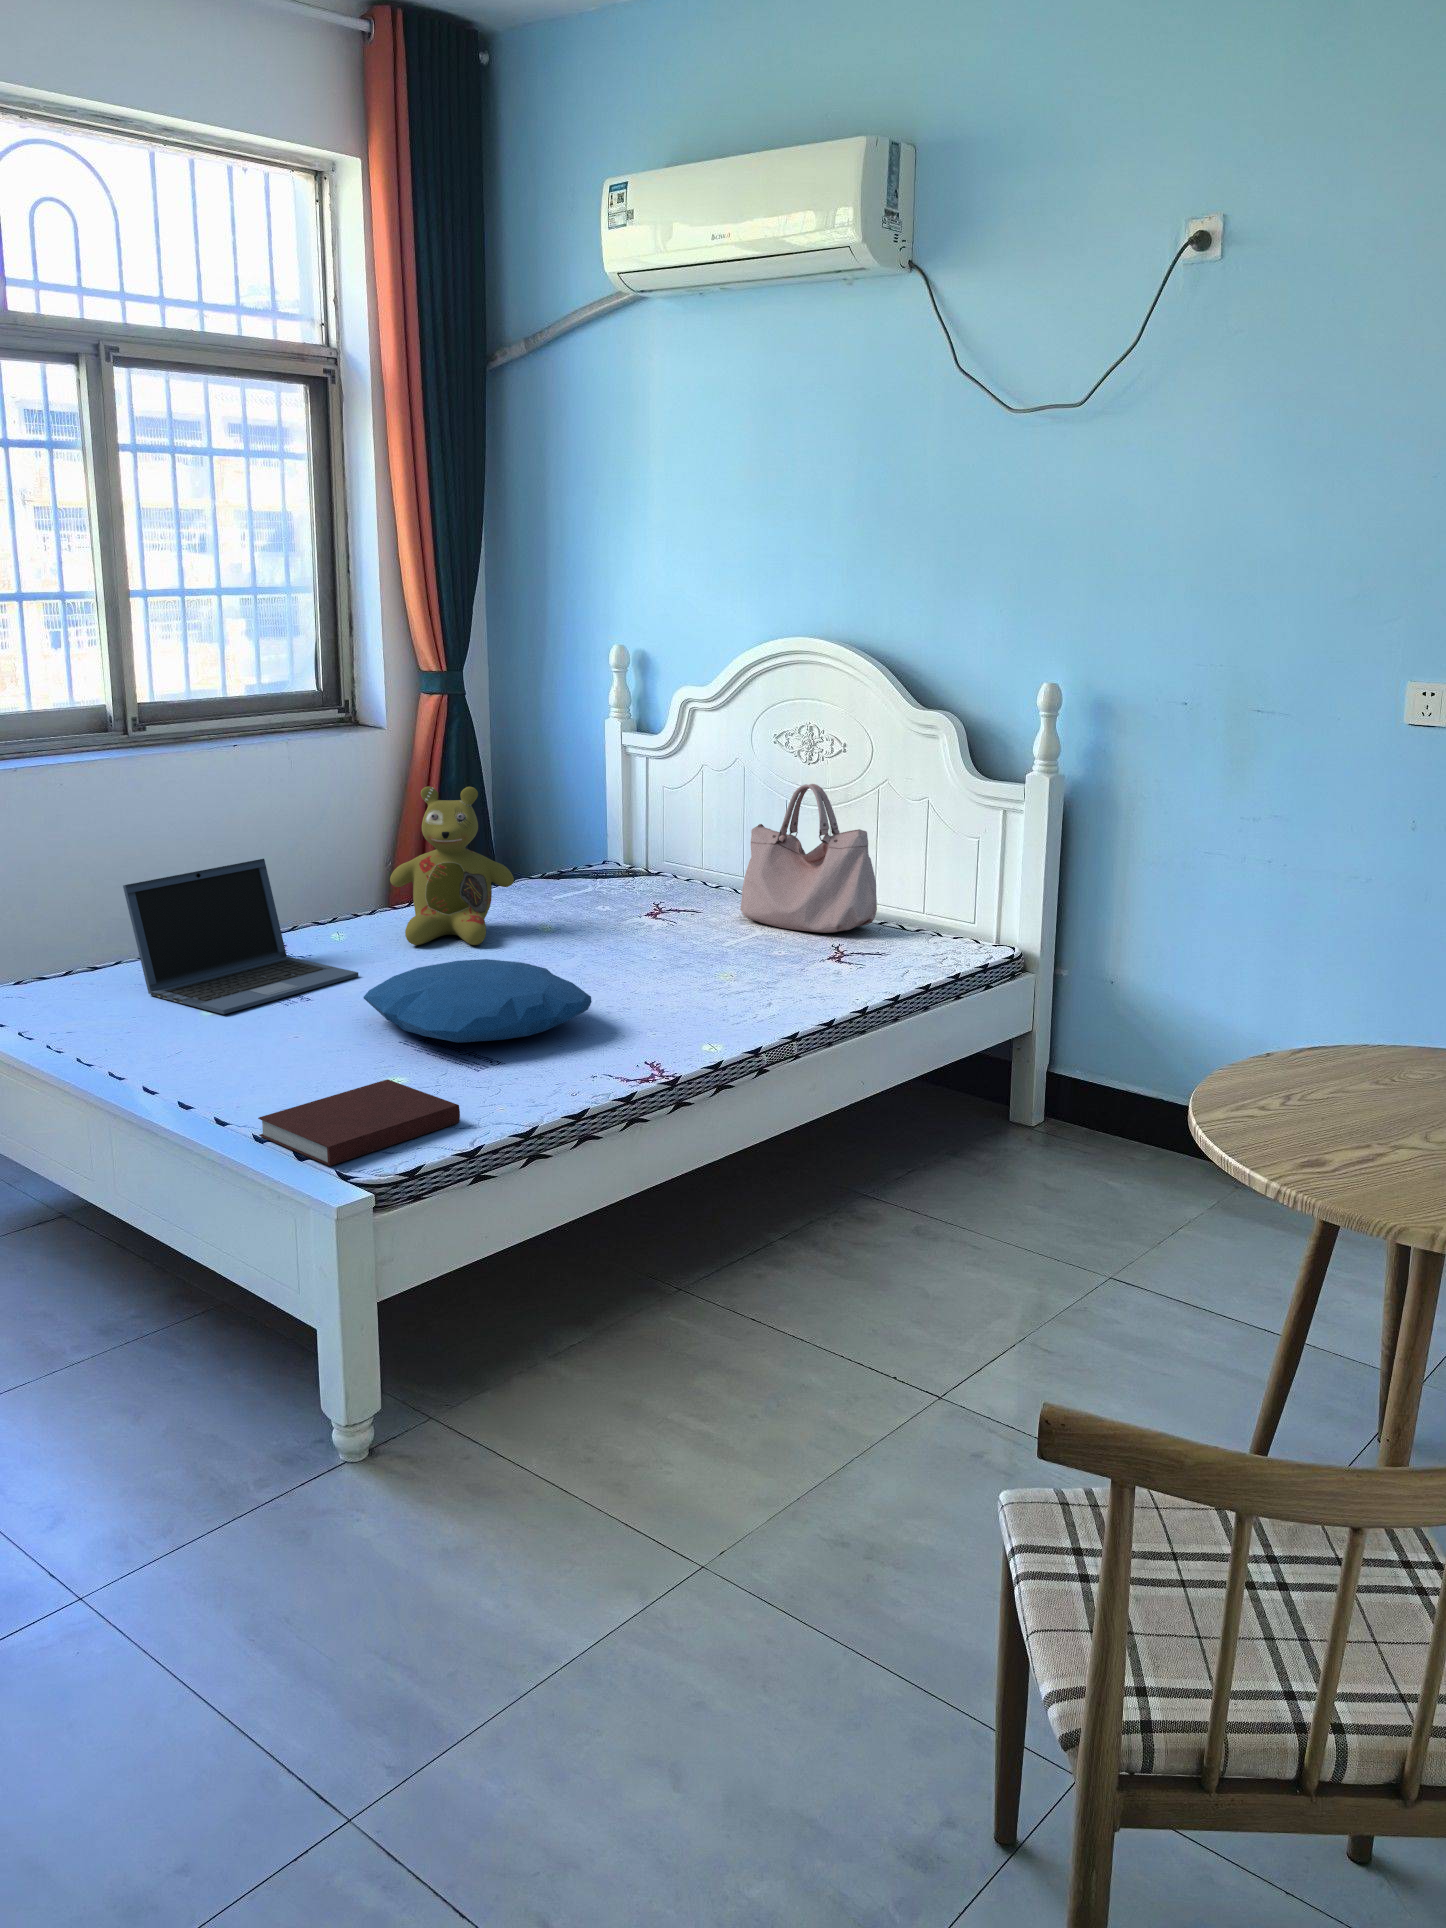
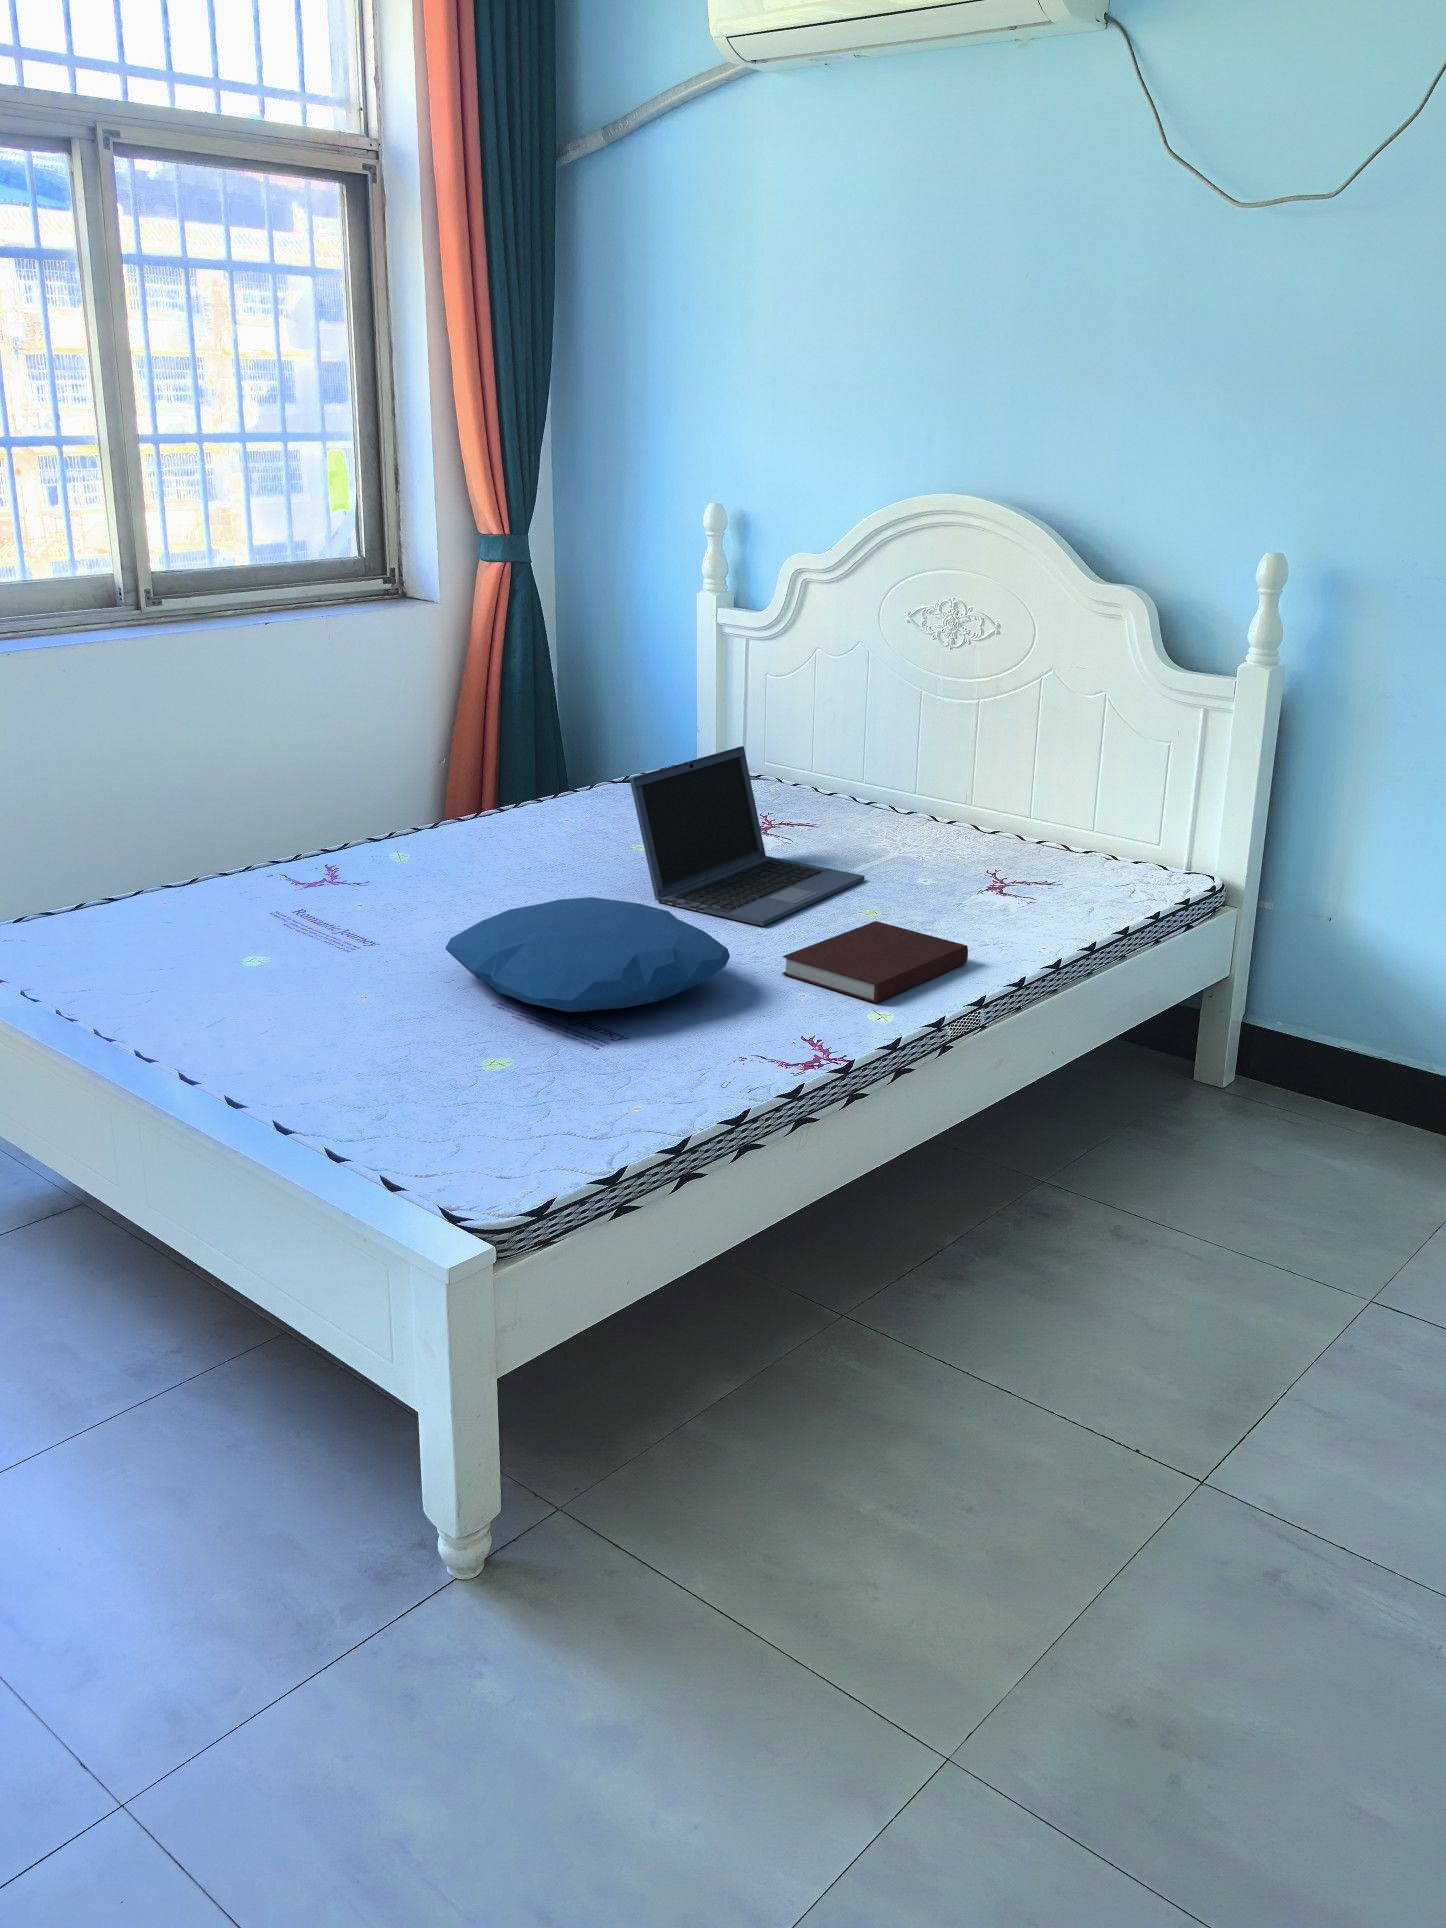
handbag: present [740,784,877,933] -> none [872,675,1042,854]
stuffed bear: present [390,786,514,945] -> none [460,677,608,870]
laptop: present [123,859,358,1014] -> present [629,746,865,926]
notebook: present [258,1079,460,1166] -> present [782,921,968,1003]

